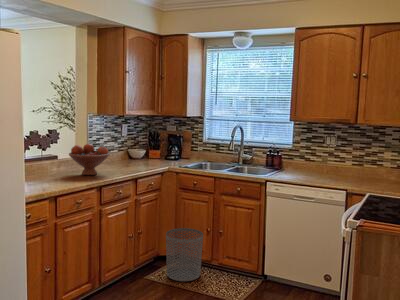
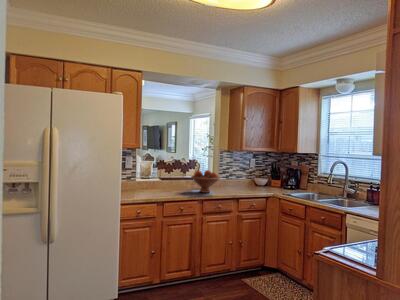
waste bin: present [166,228,203,281] -> none [260,245,292,292]

